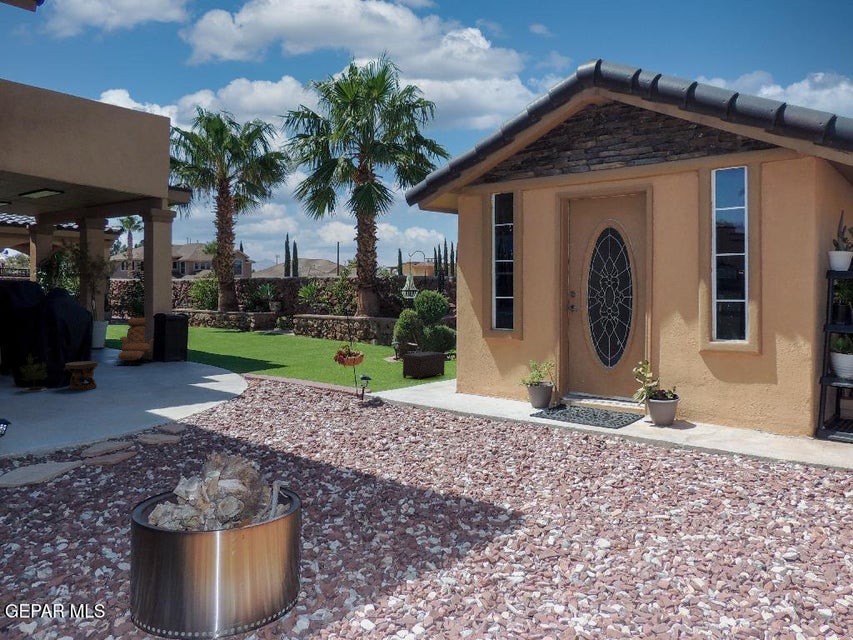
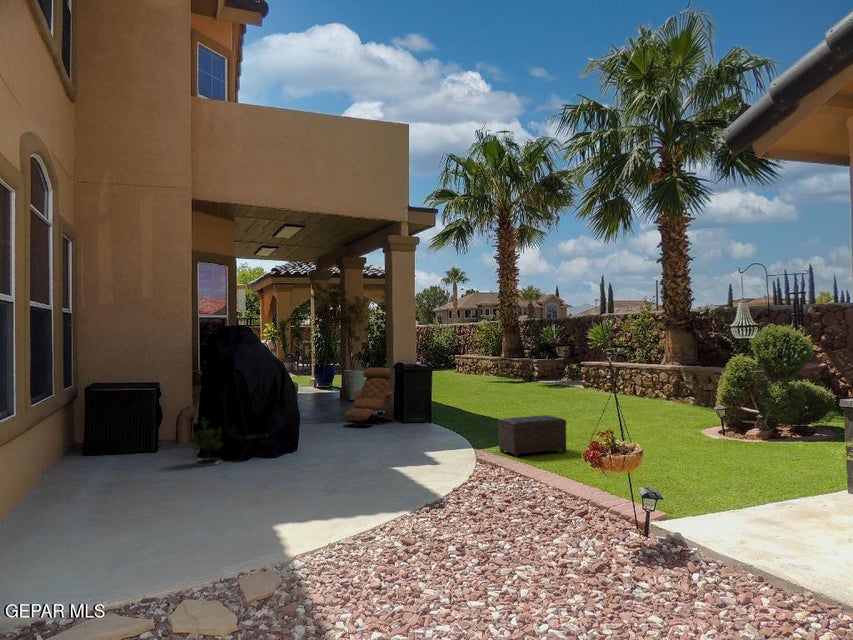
ottoman: present [403,352,445,380] -> present [498,416,566,458]
side table: present [65,361,98,390] -> none [242,427,281,467]

